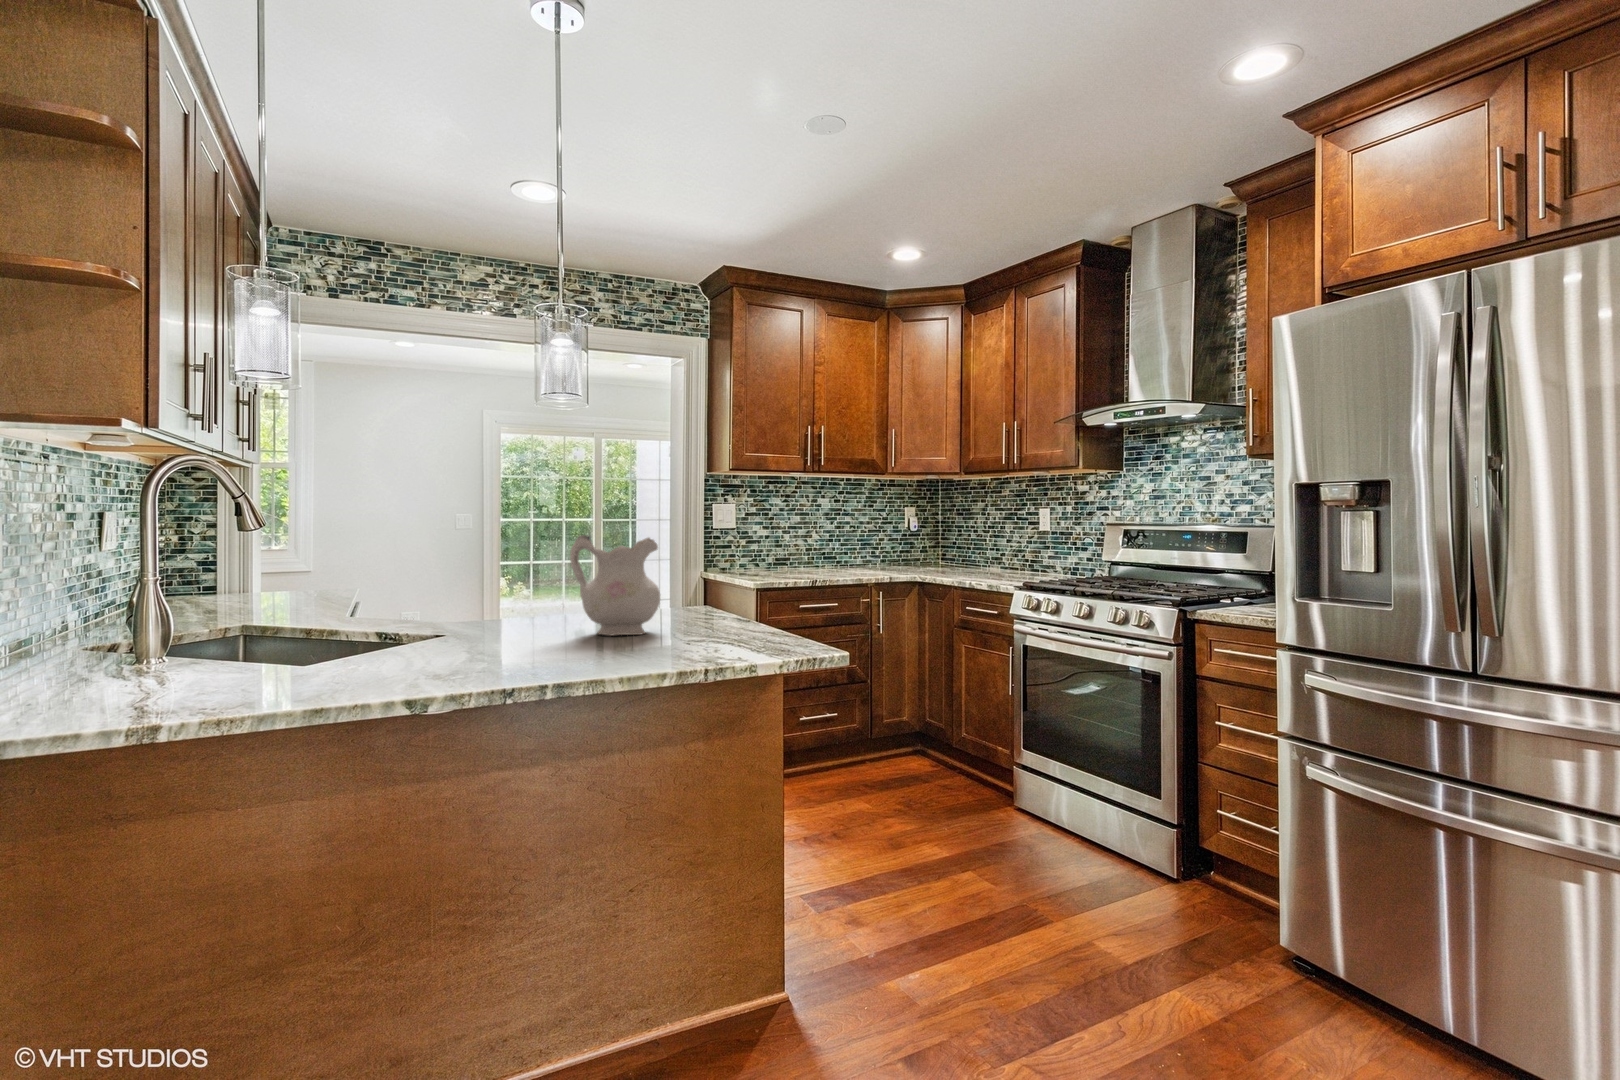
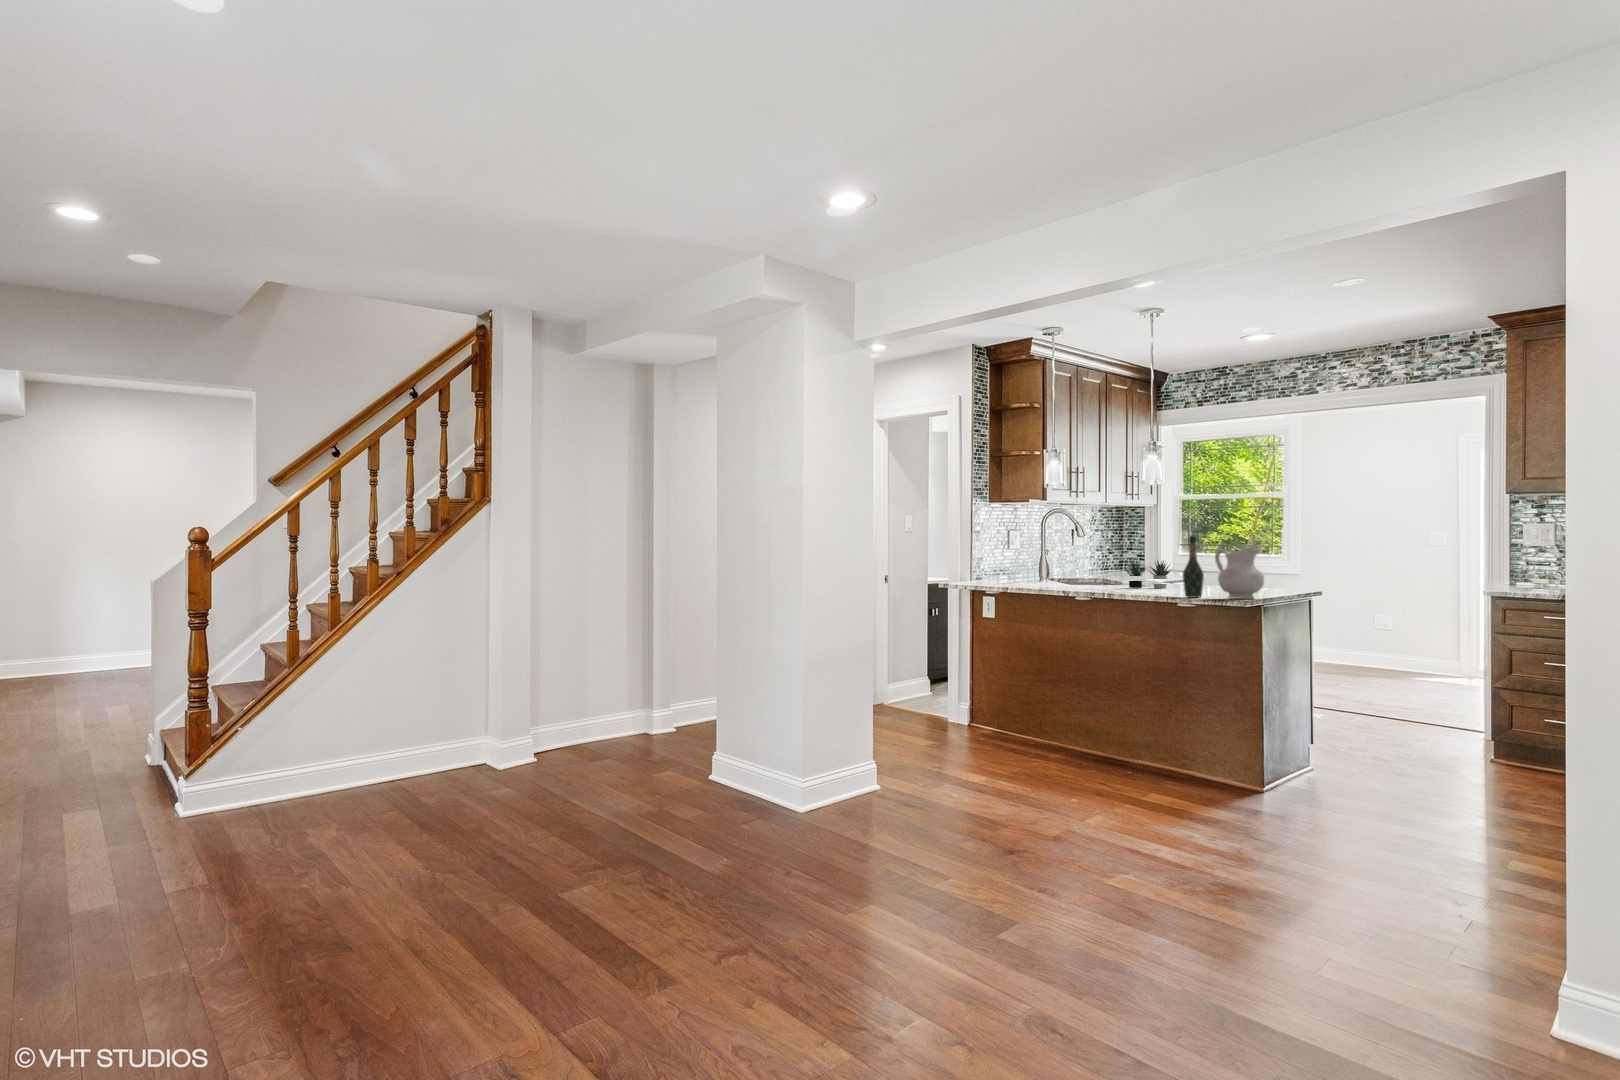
wine bottle: none [493,515,533,636] -> present [1183,536,1204,597]
succulent plant: none [210,548,322,604] -> present [1126,561,1172,589]

